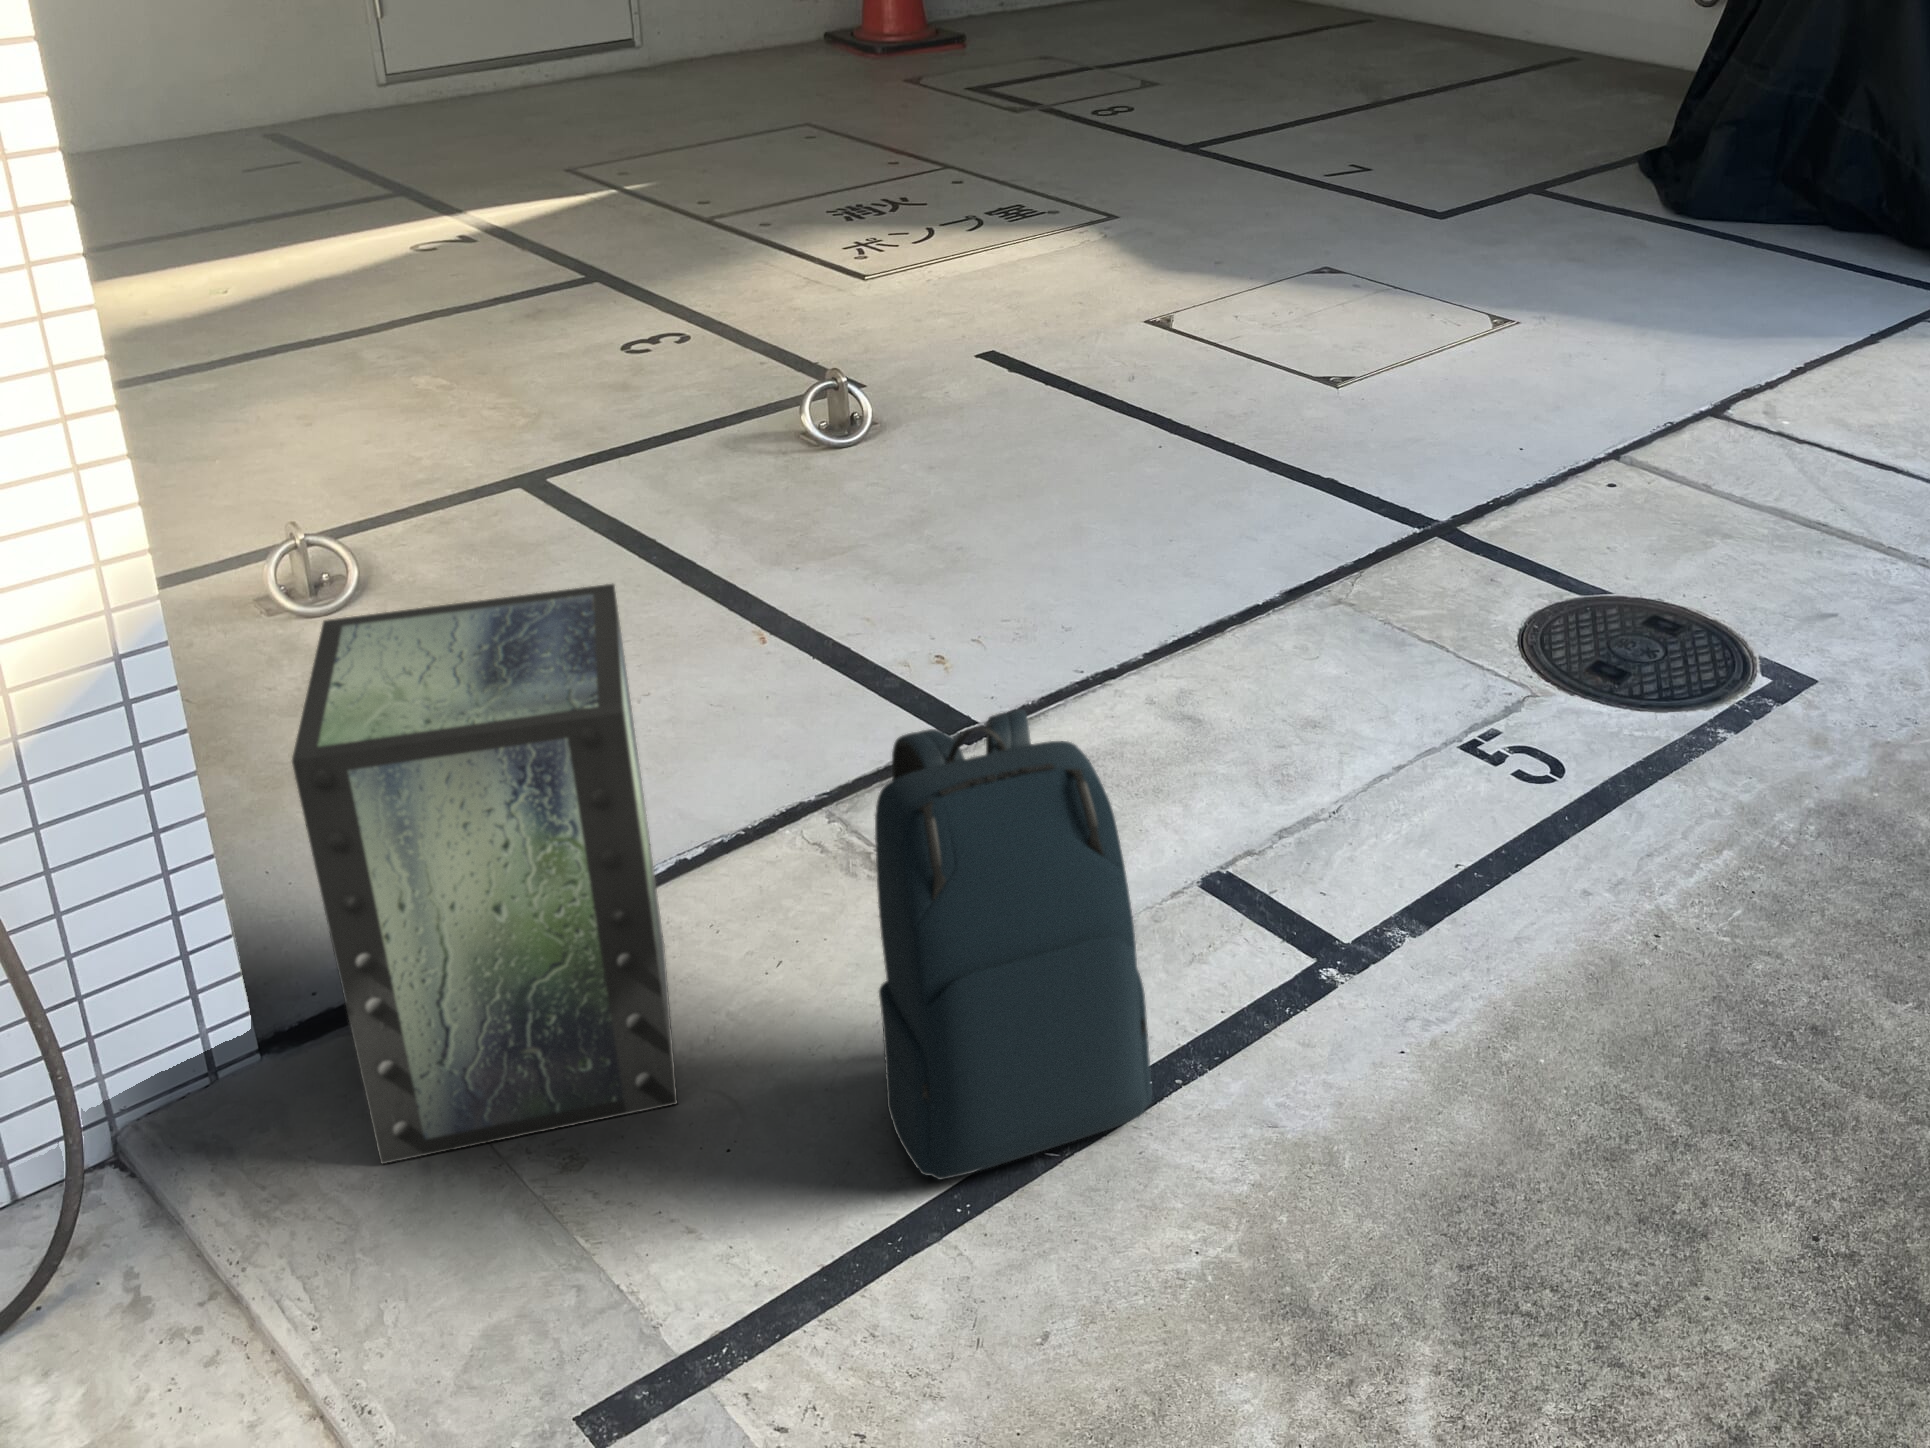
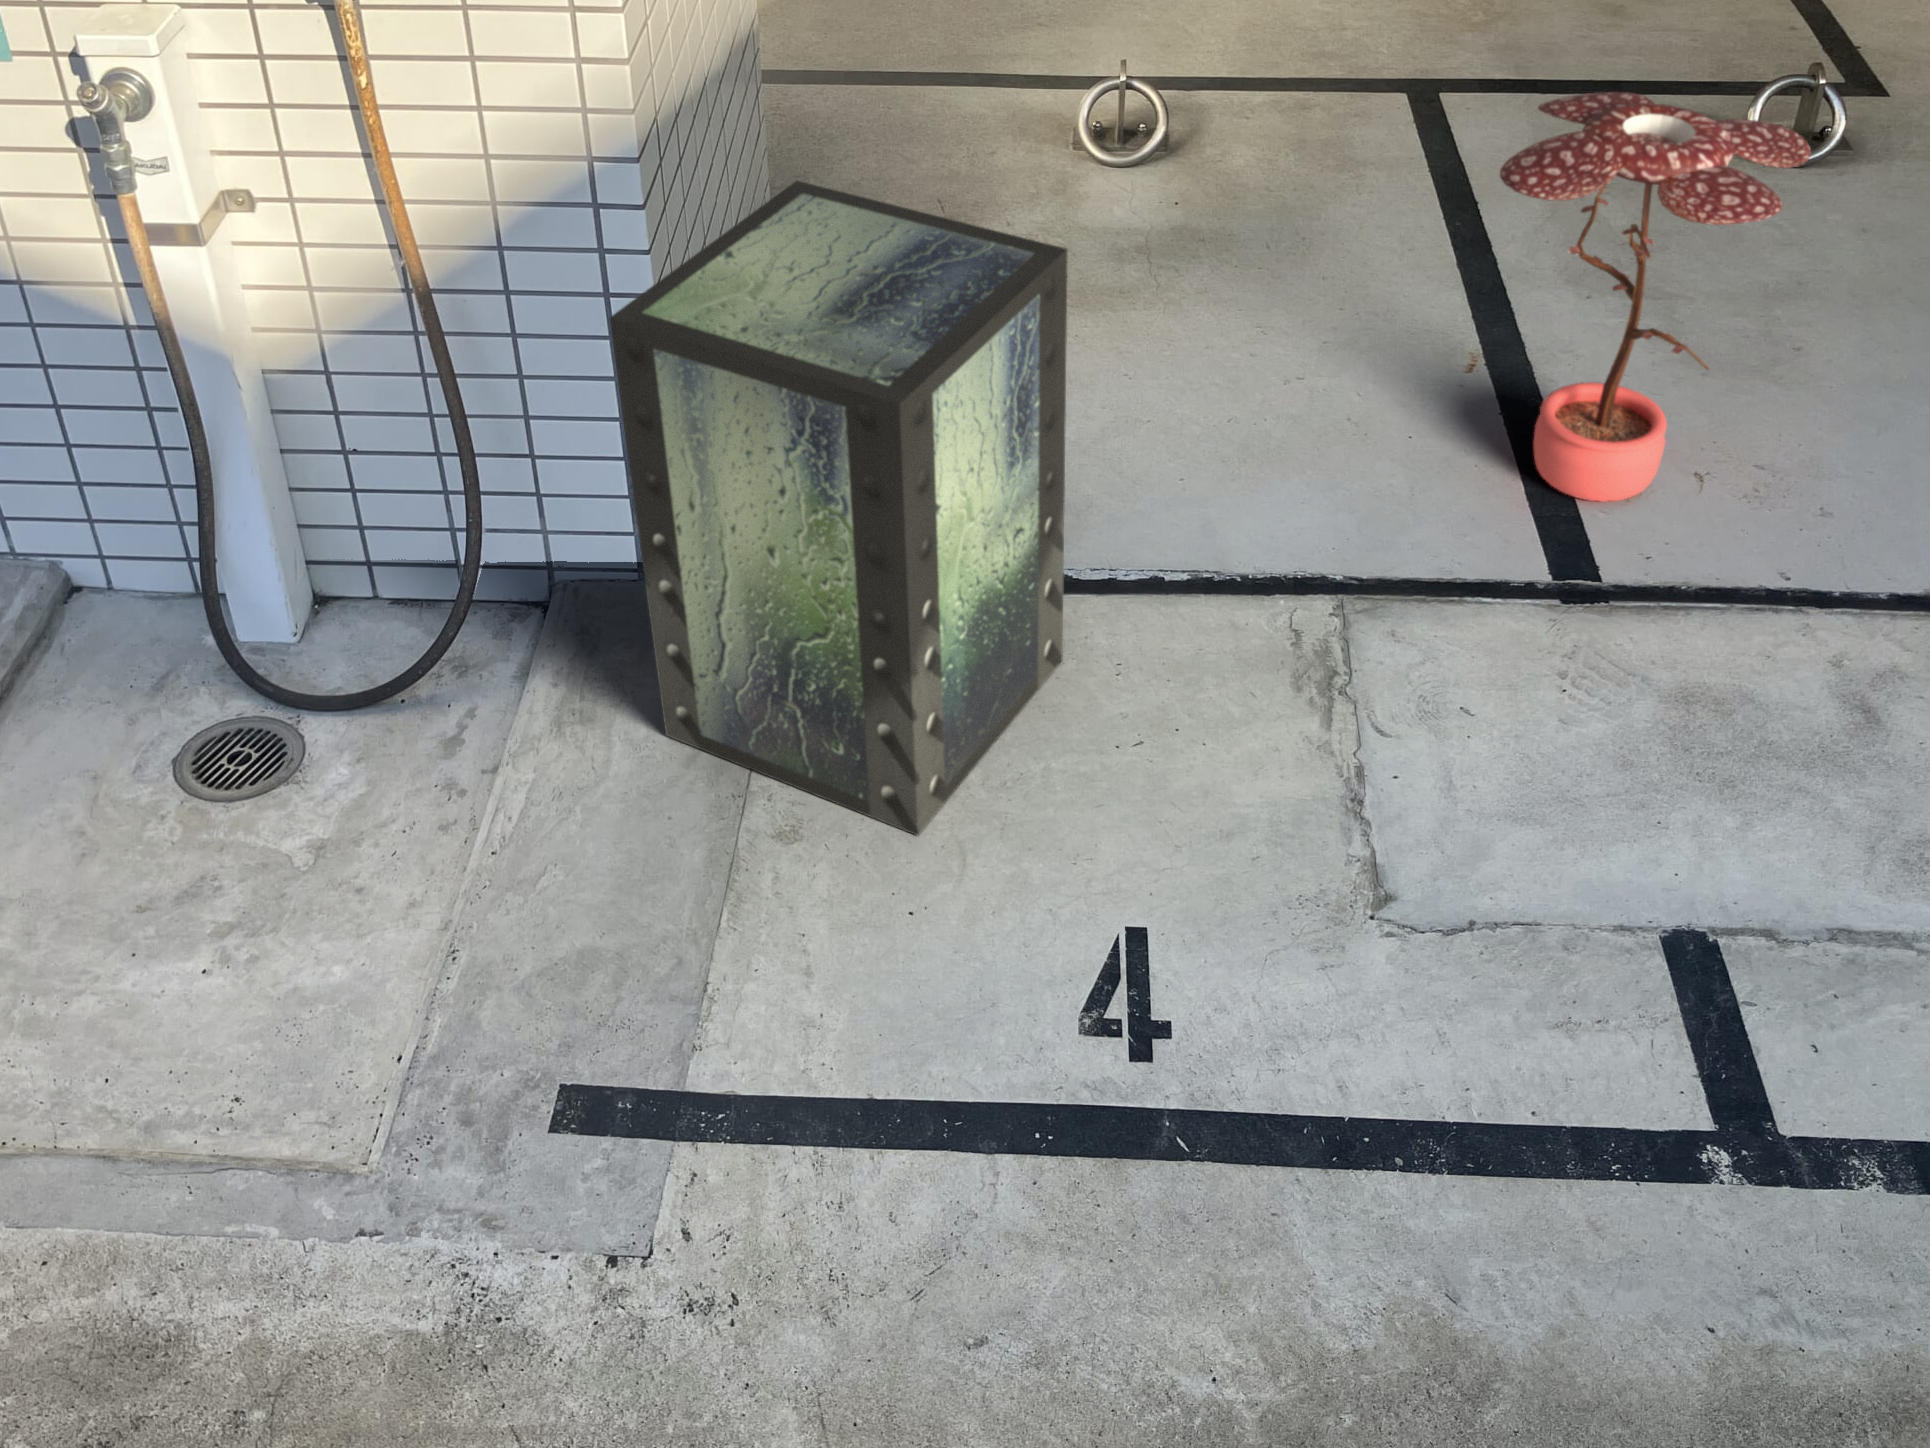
potted plant: none [783,381,1000,685] -> present [1500,92,1811,502]
backpack: present [875,709,1152,1180] -> none [1027,572,1394,1172]

